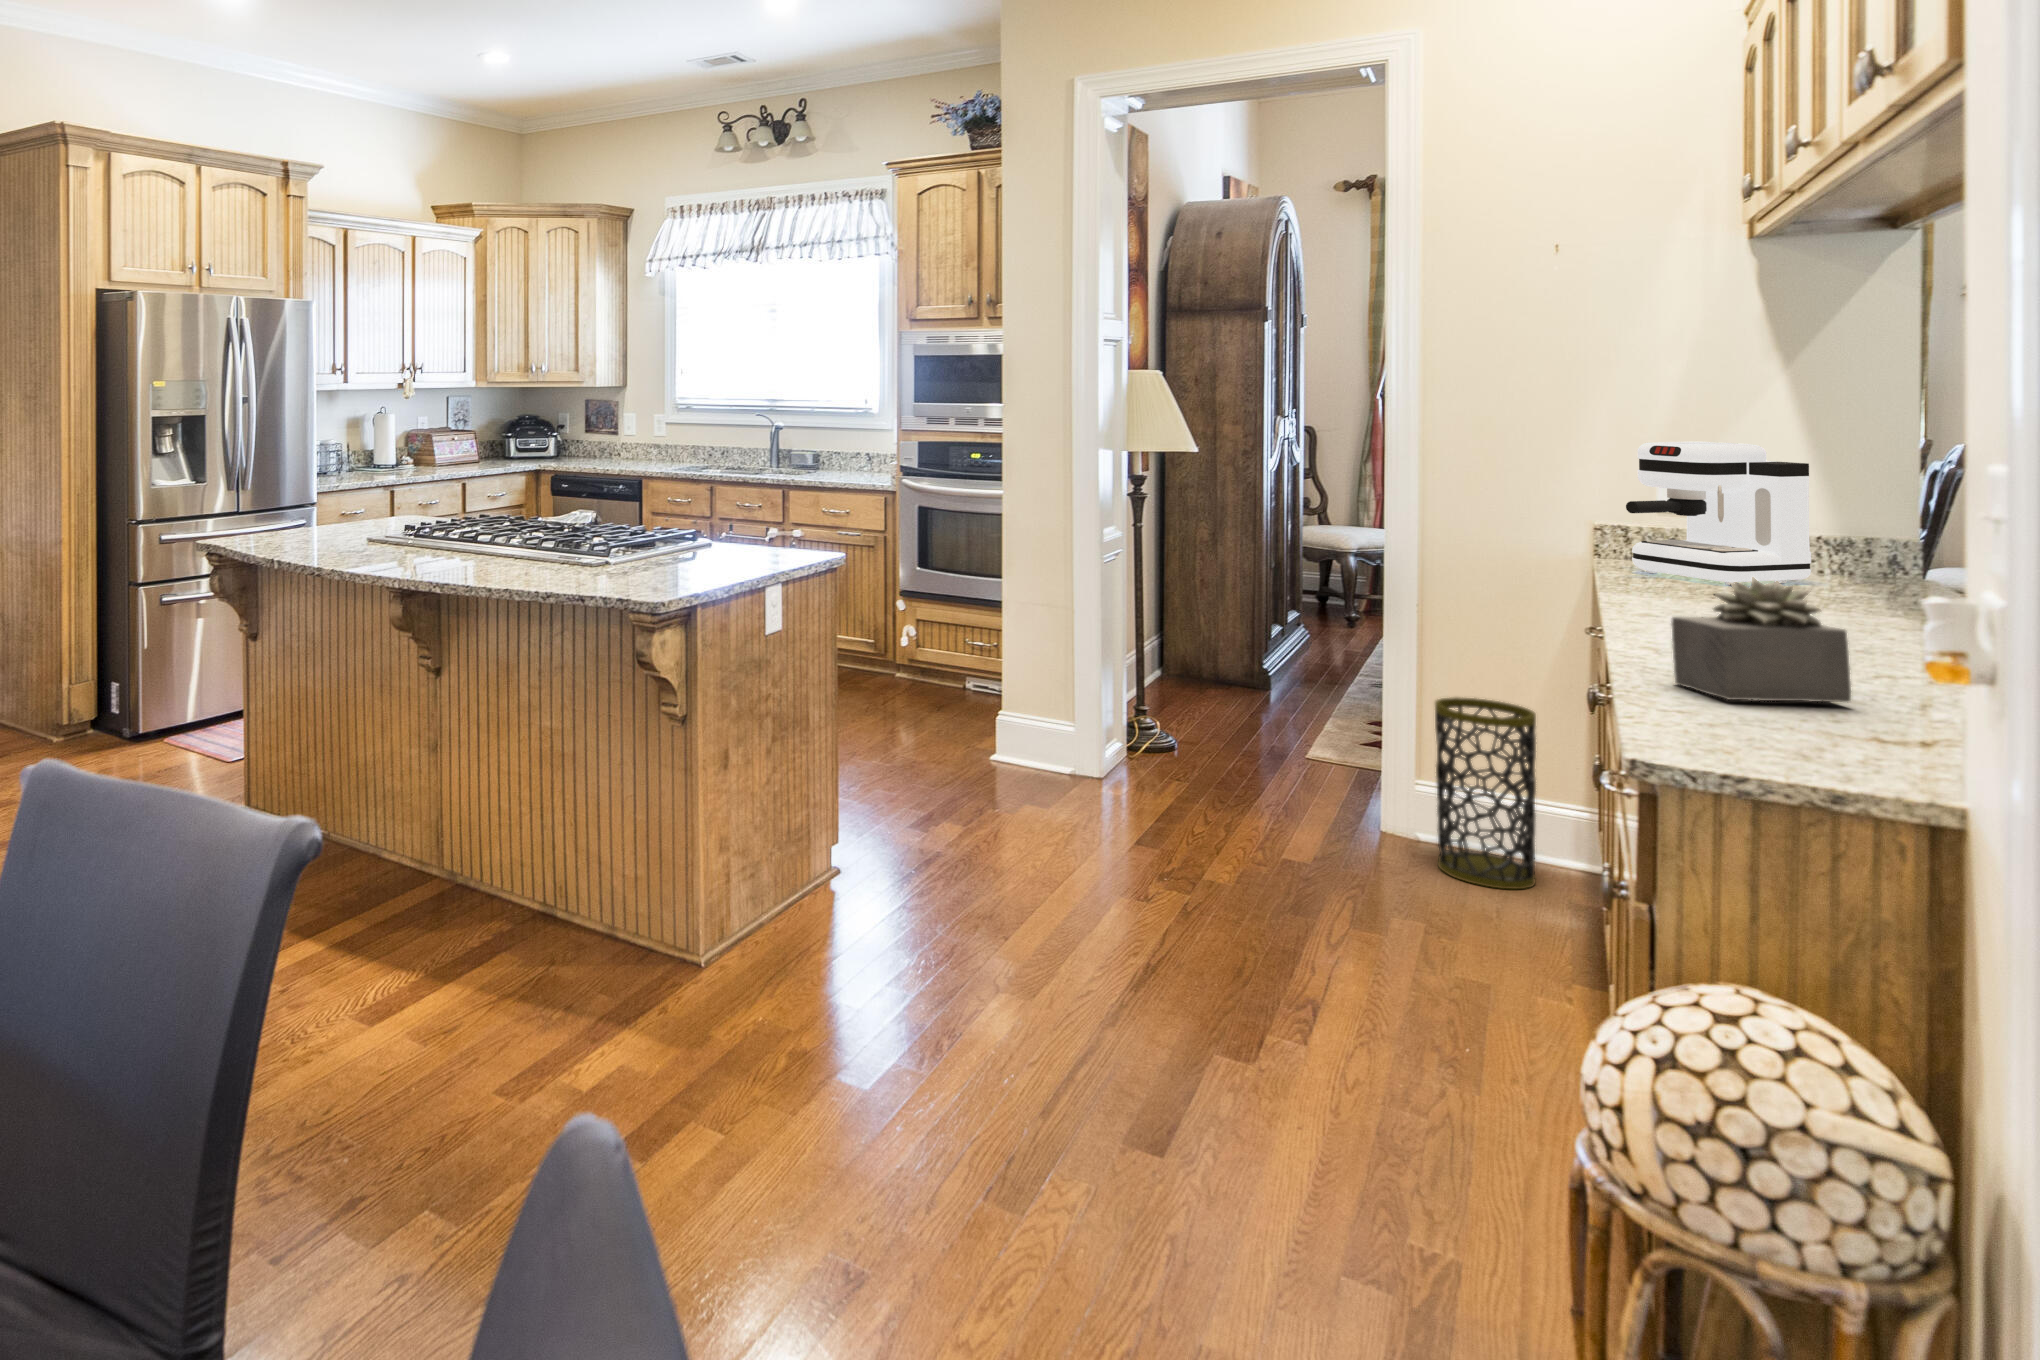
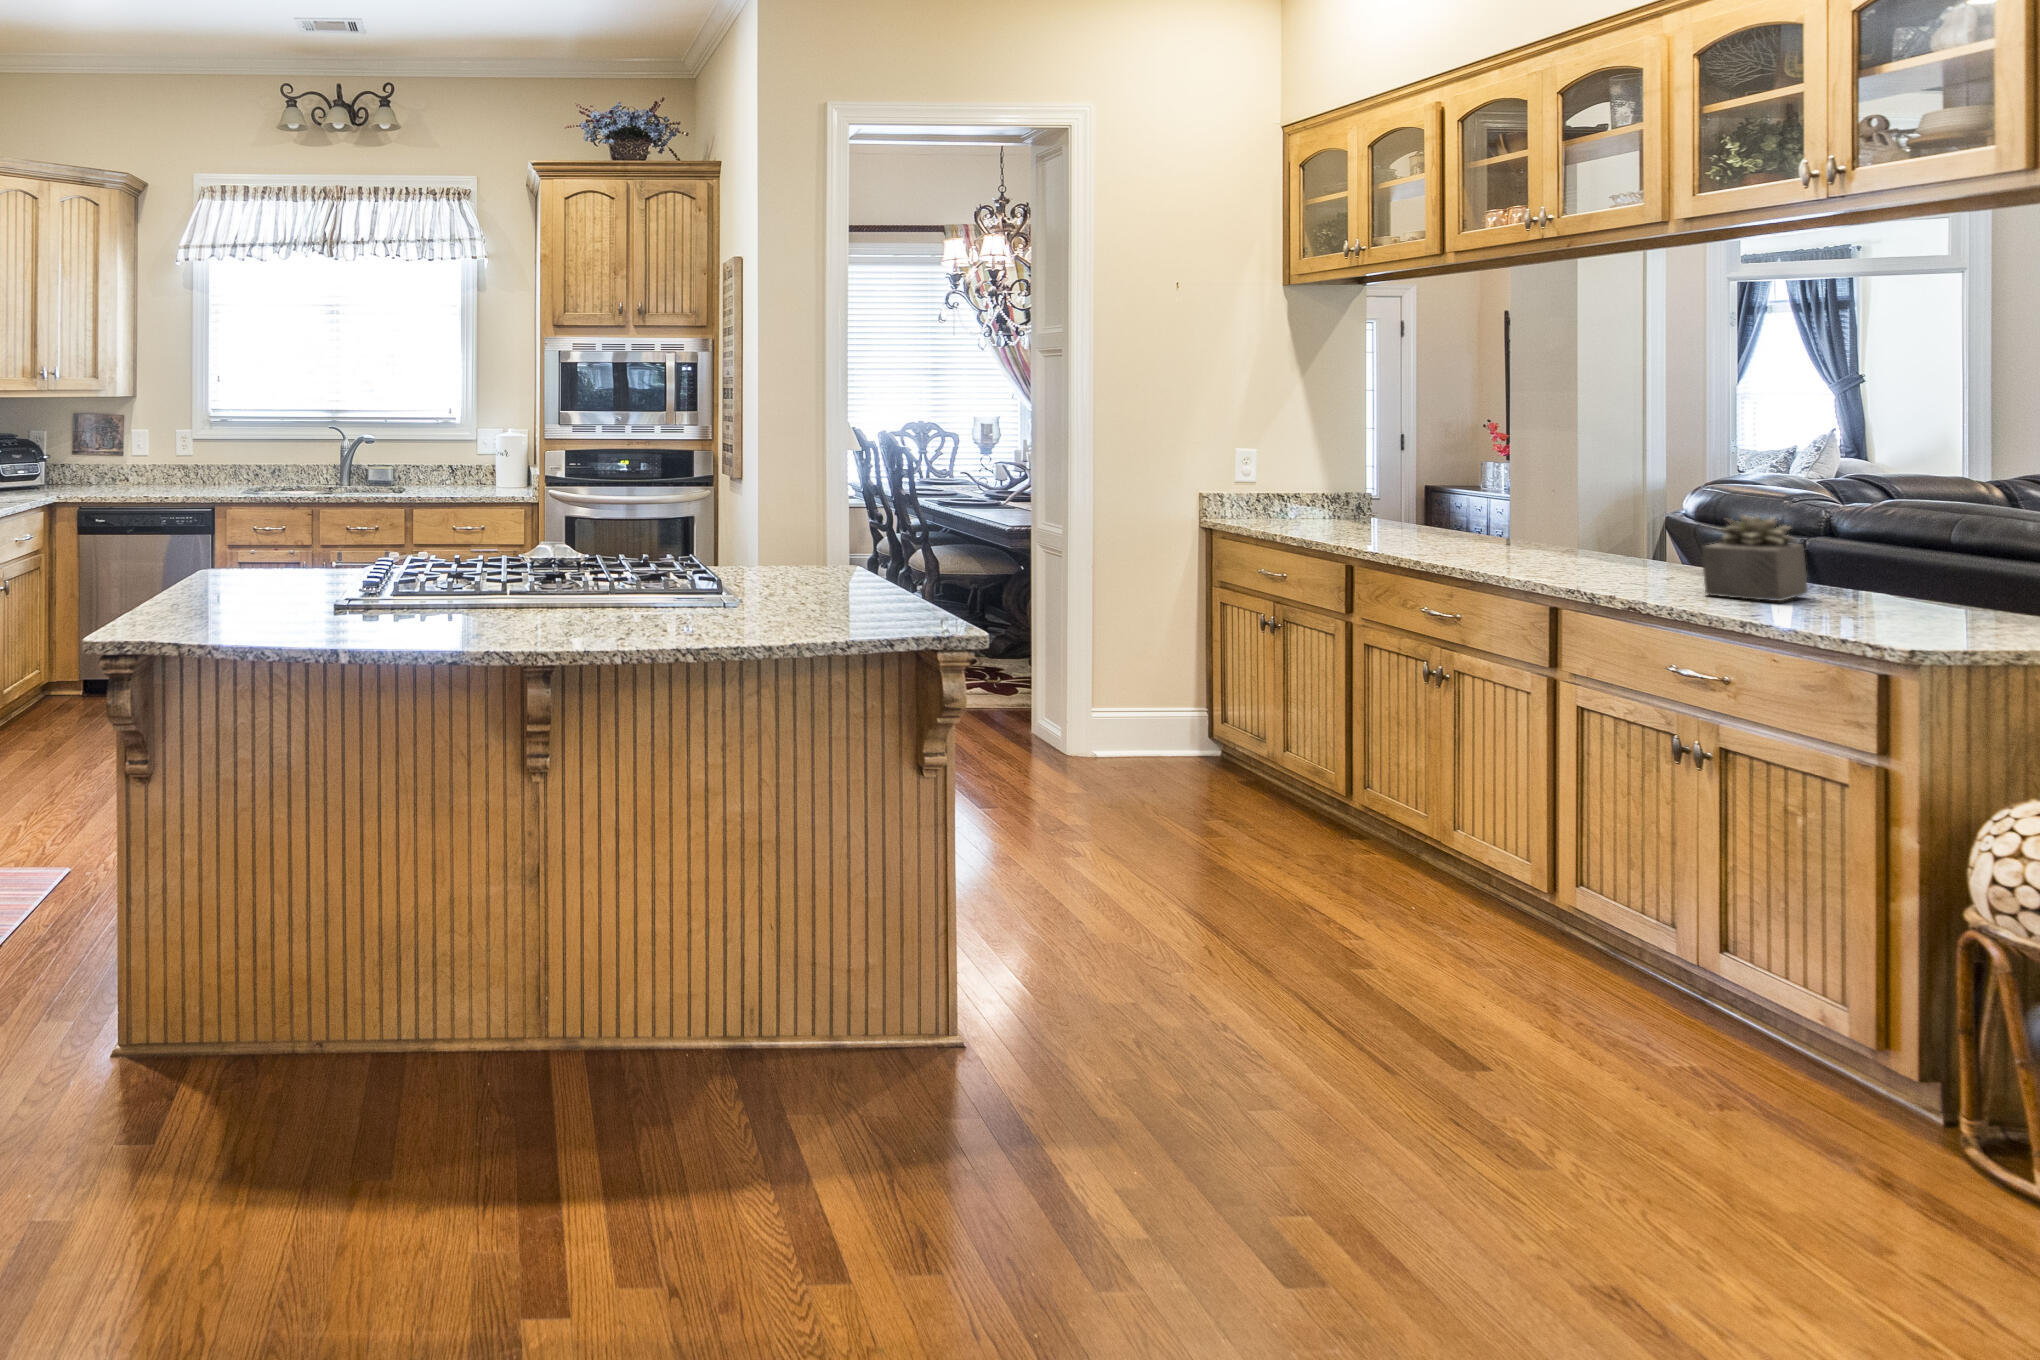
coffee maker: present [1626,442,1811,585] -> none [1275,427,1370,529]
trash can: present [1435,697,1536,889] -> none [1145,635,1217,783]

